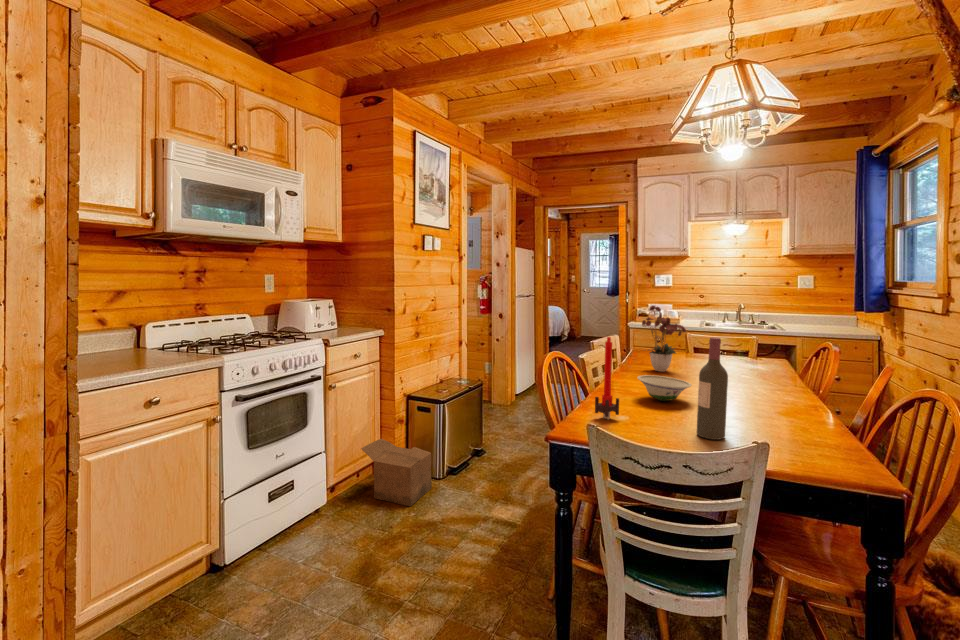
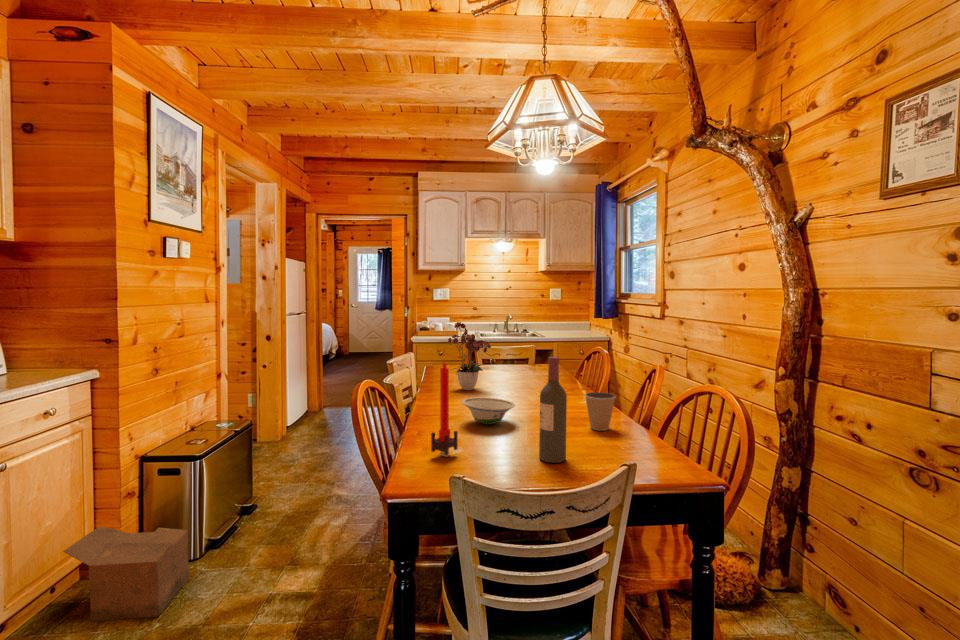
coffee cup: none [769,381,809,422] -> present [585,392,616,431]

